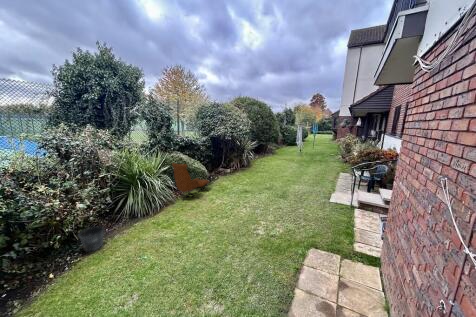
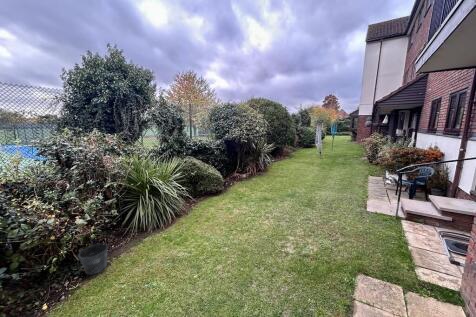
lounge chair: present [173,163,209,197] -> none [185,169,225,212]

